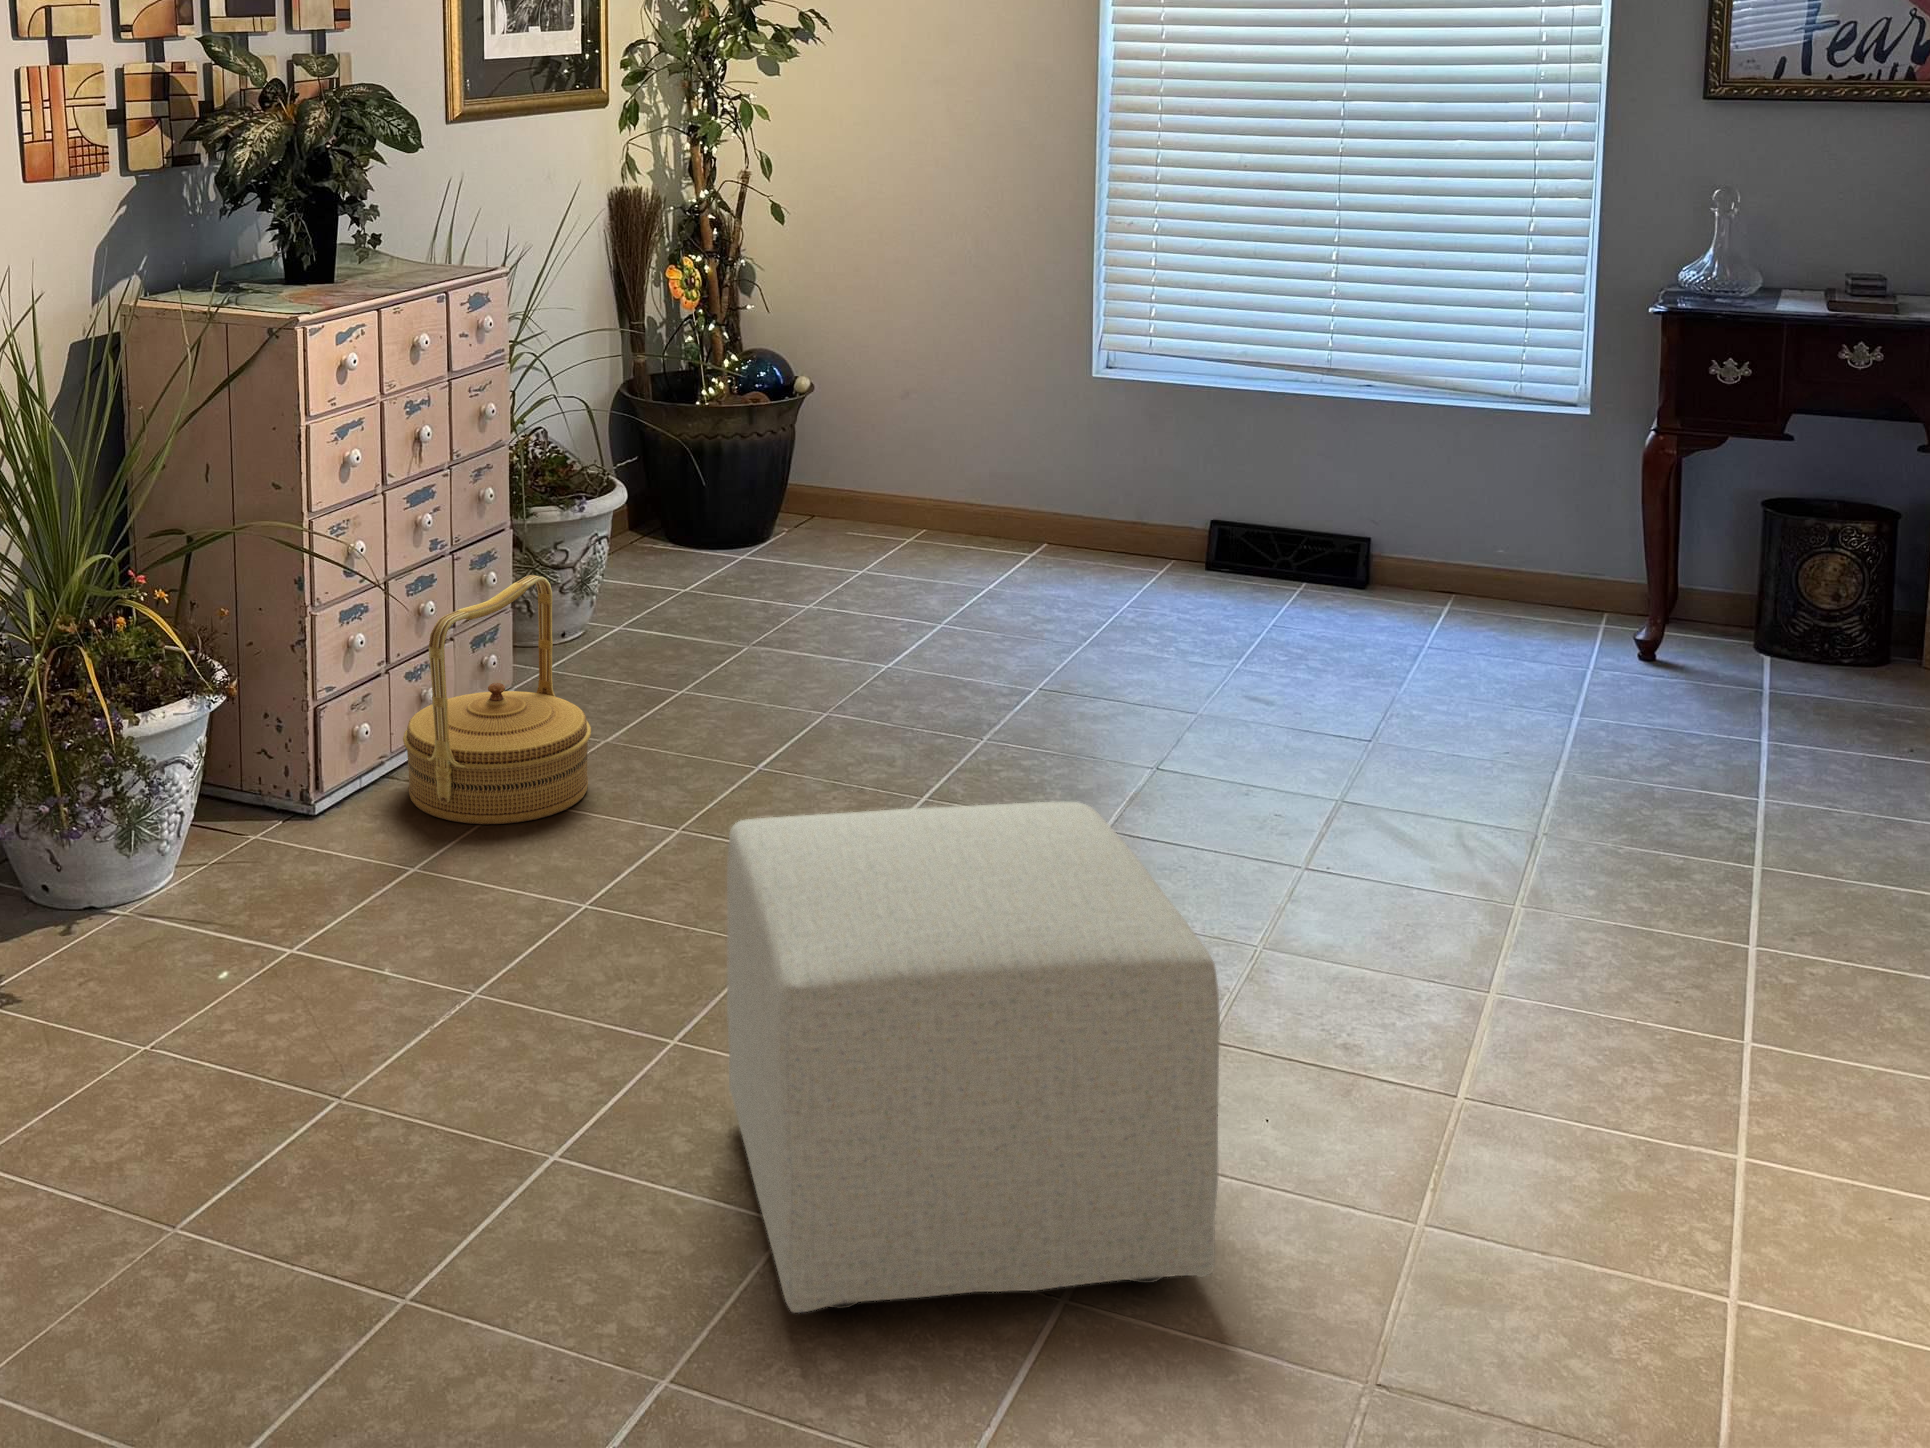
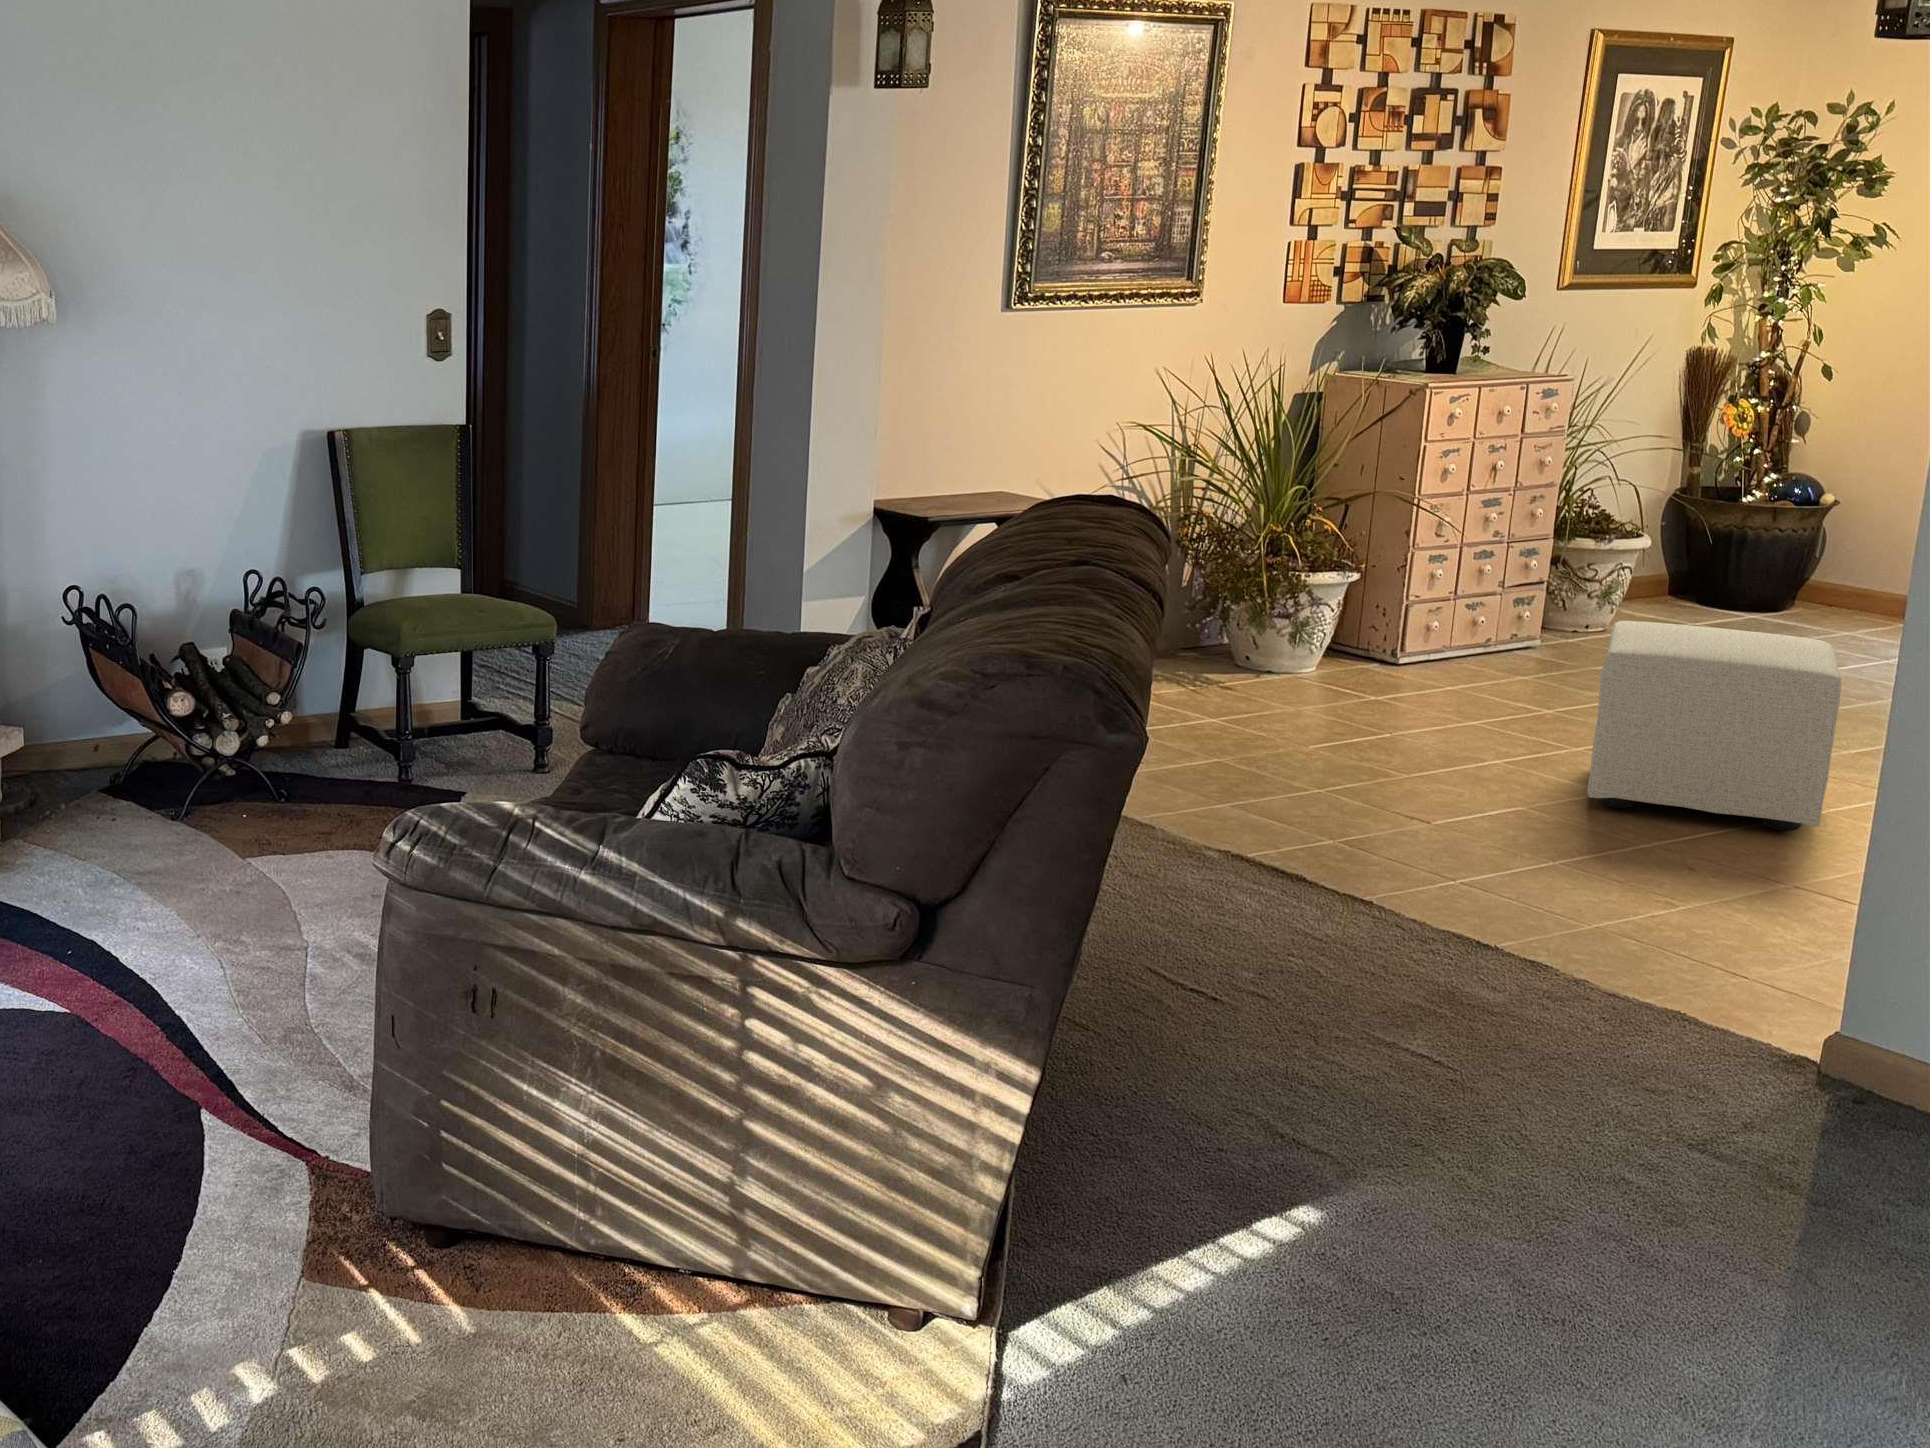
woven basket: present [403,575,591,824] -> none [1455,555,1578,683]

